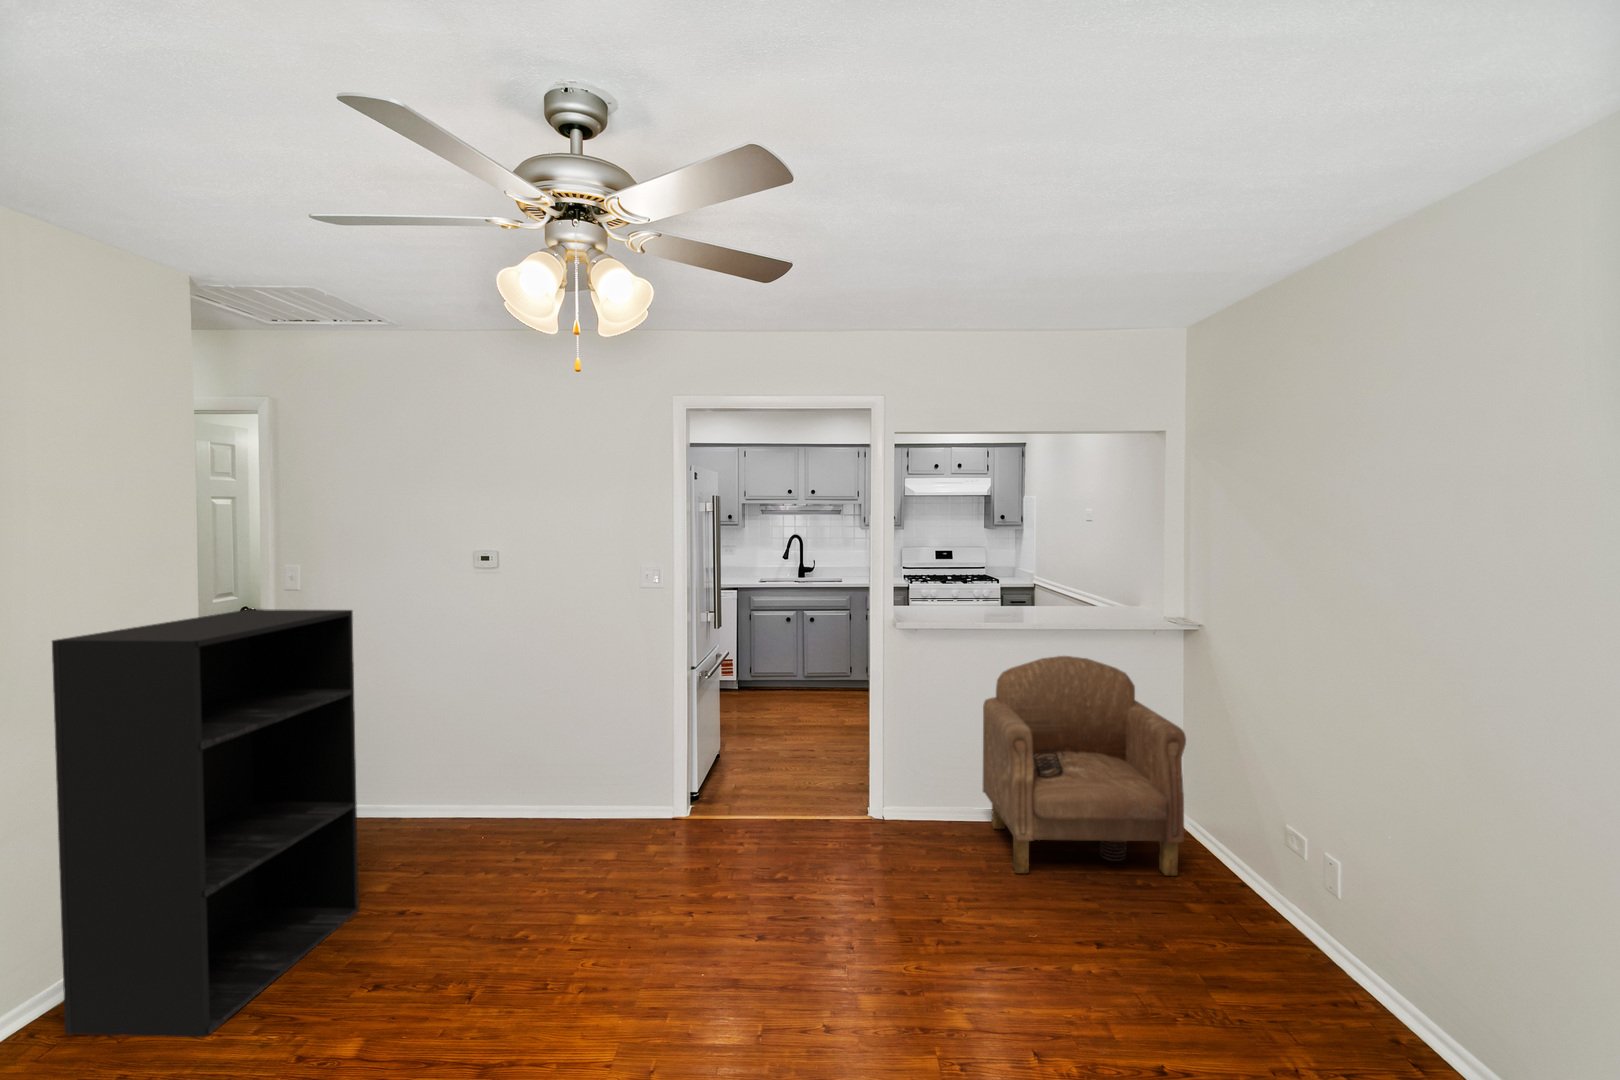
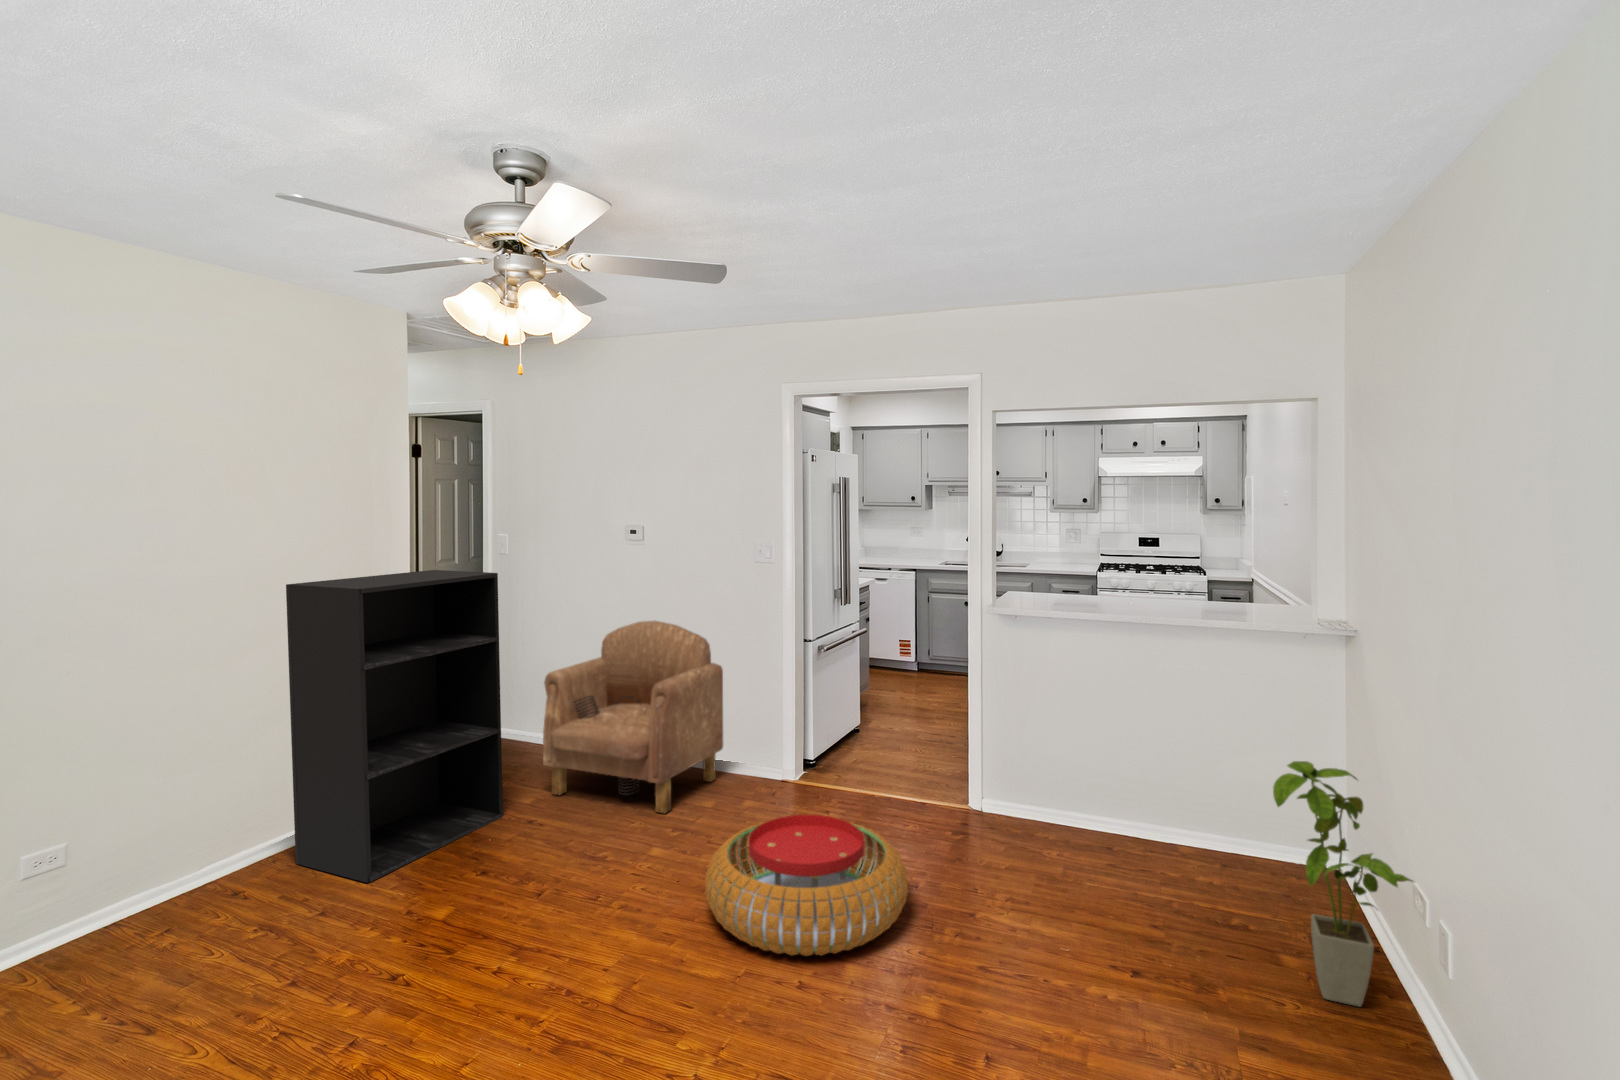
armchair: present [983,656,1186,876] -> present [543,621,723,813]
house plant: none [1210,740,1323,940] -> present [1273,761,1413,1007]
pouf: none [680,849,894,1007] -> present [705,815,908,956]

